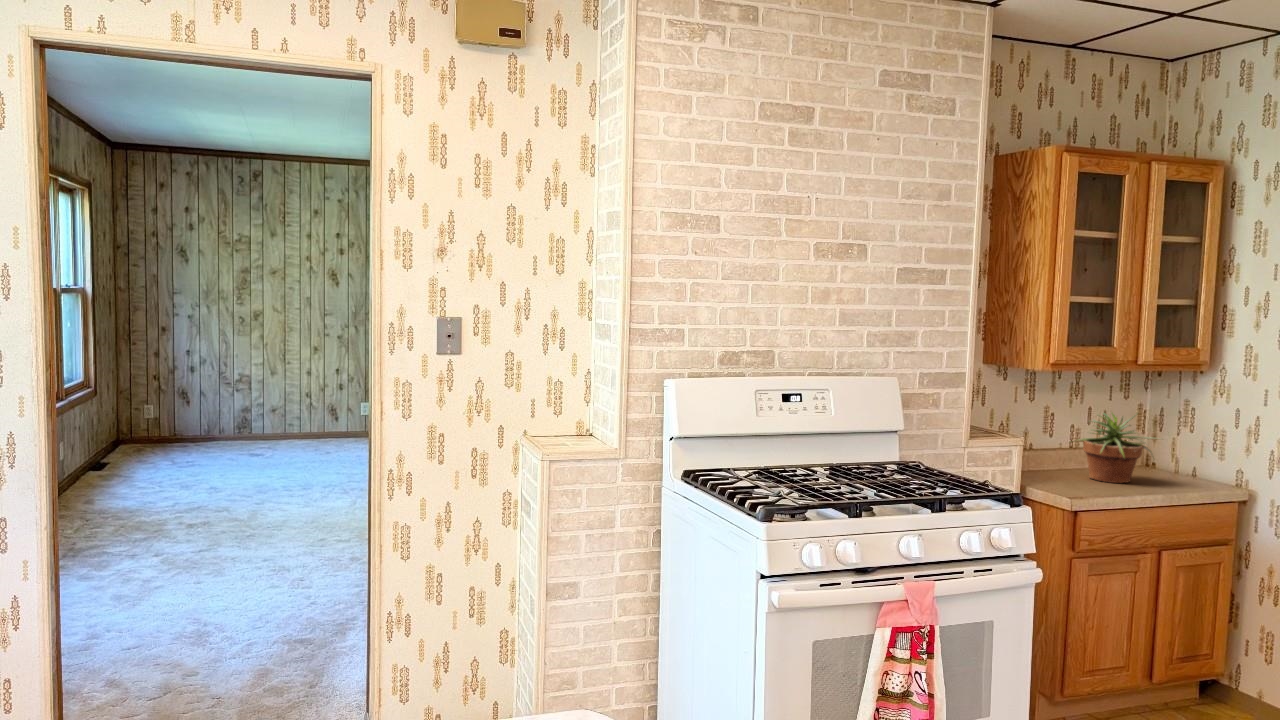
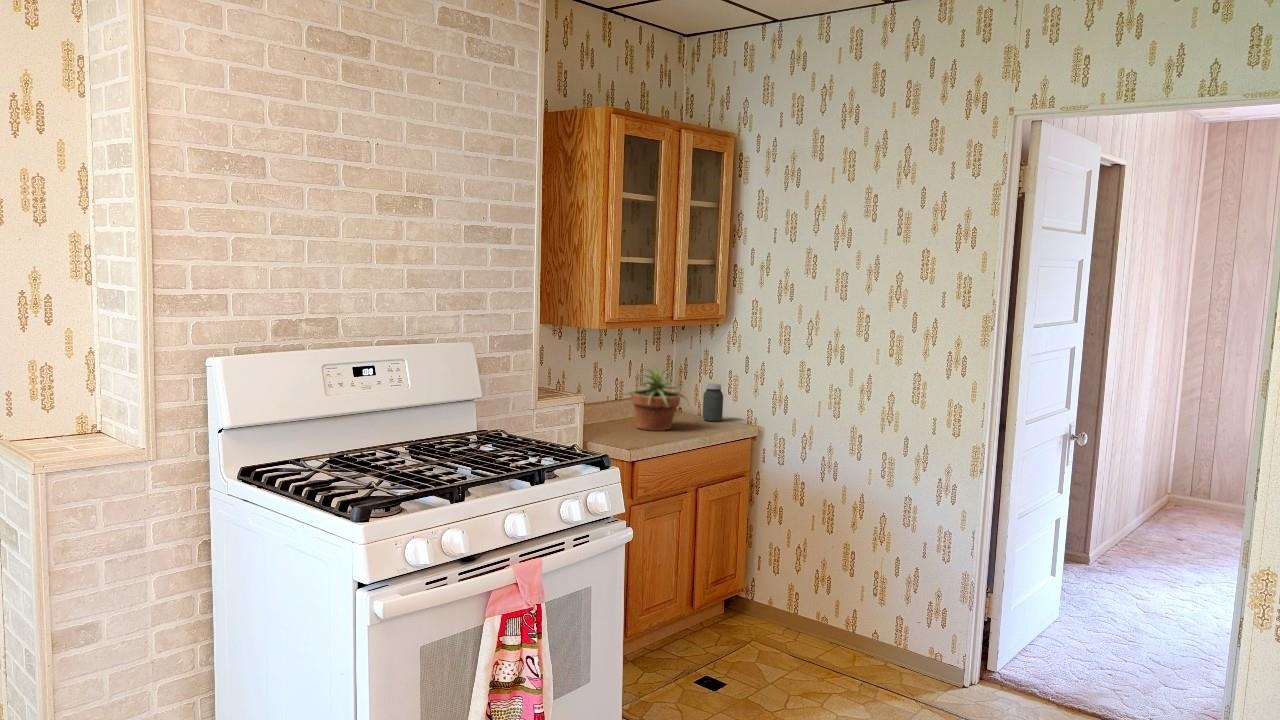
jar: none [1176,437,1203,480] -> present [703,384,723,422]

